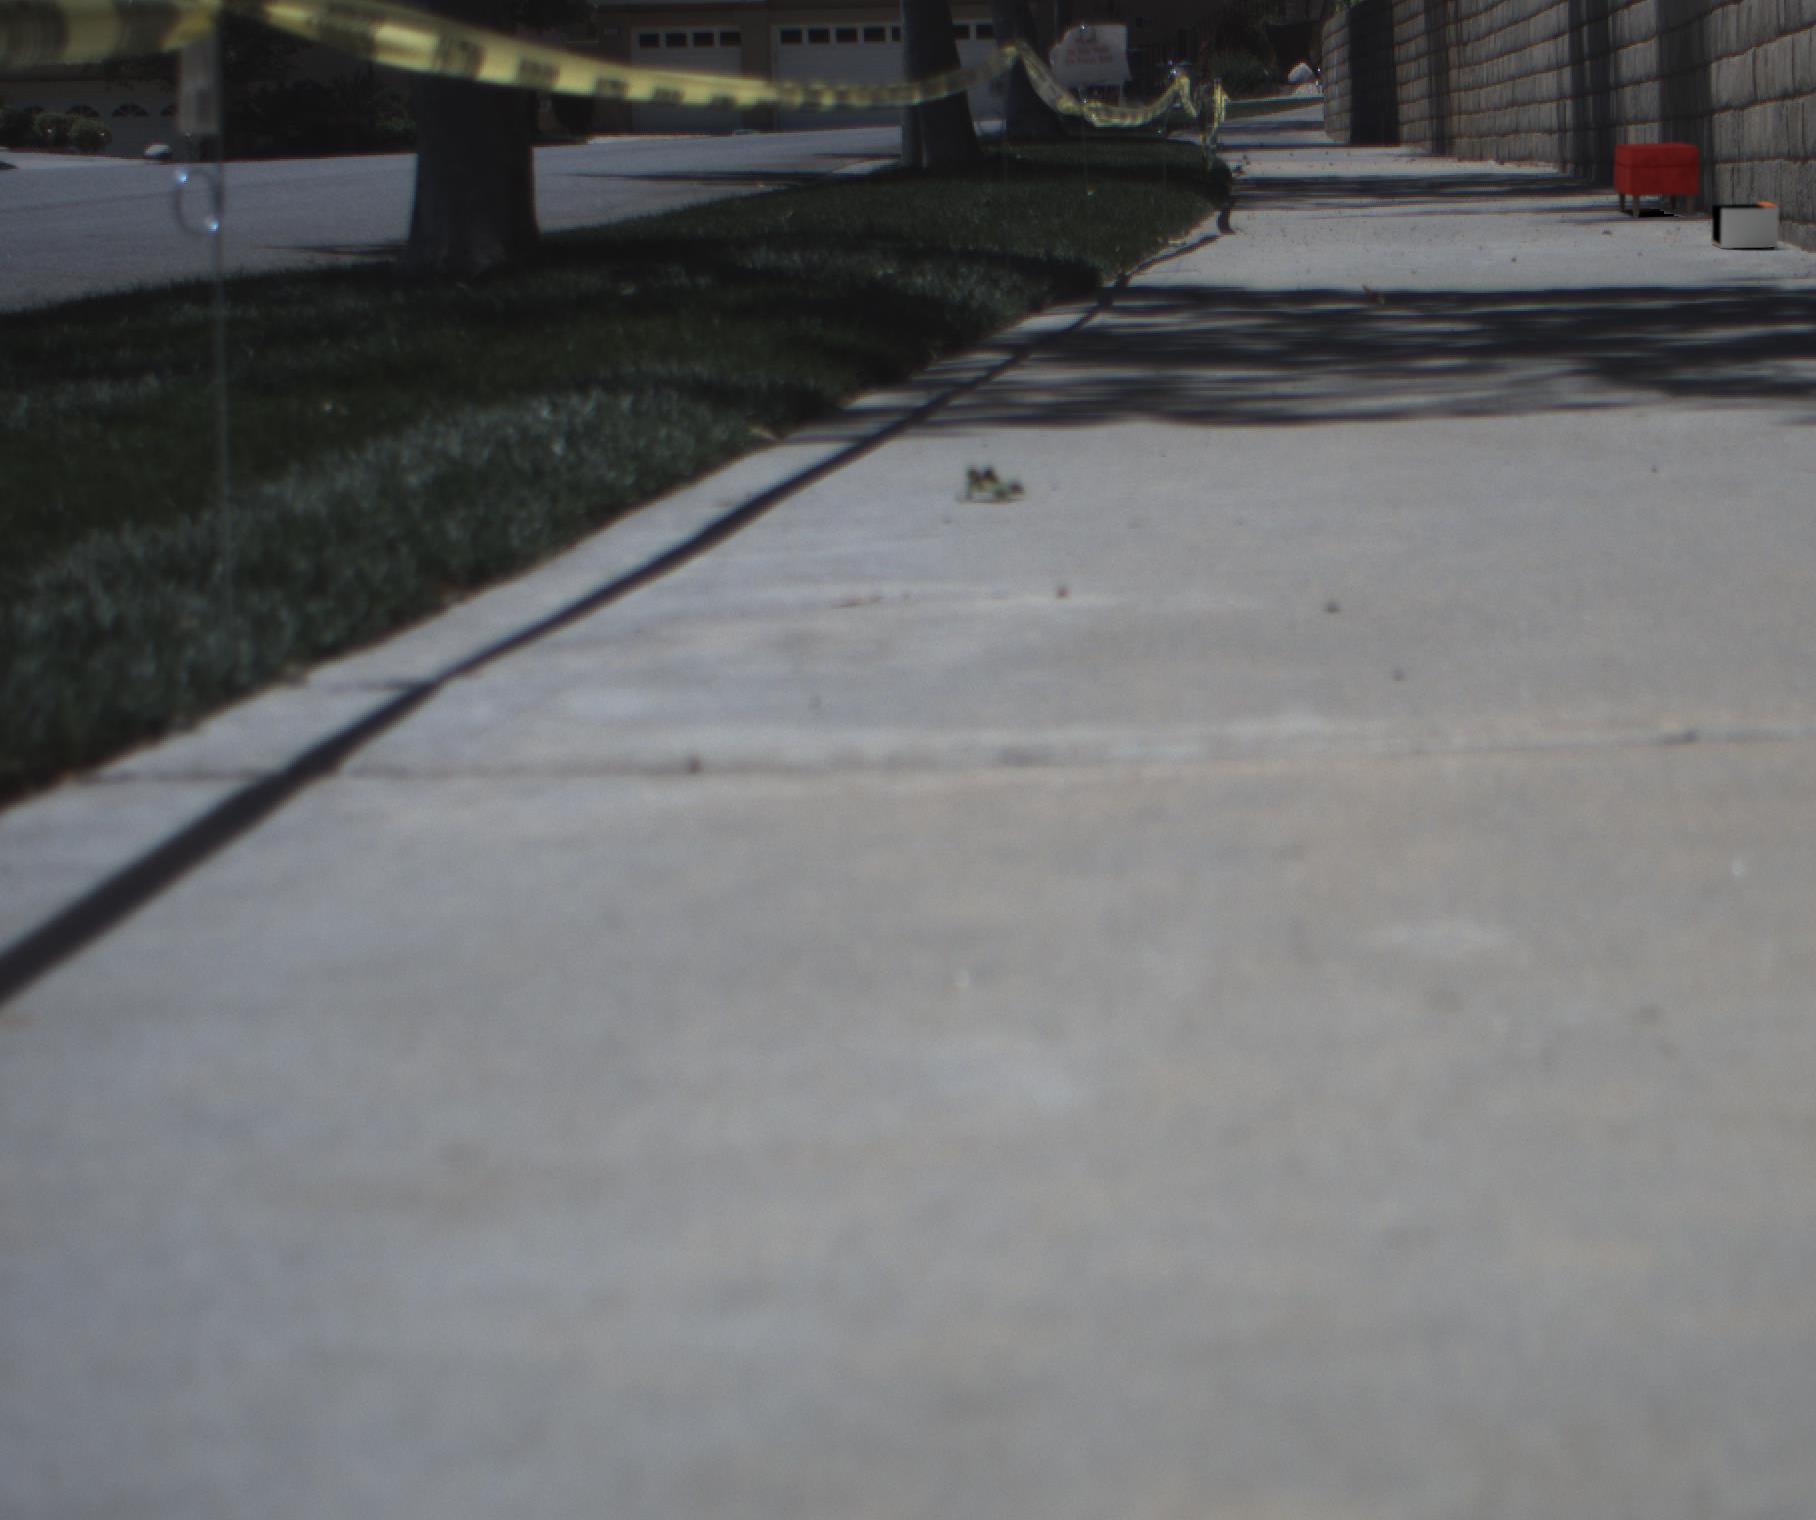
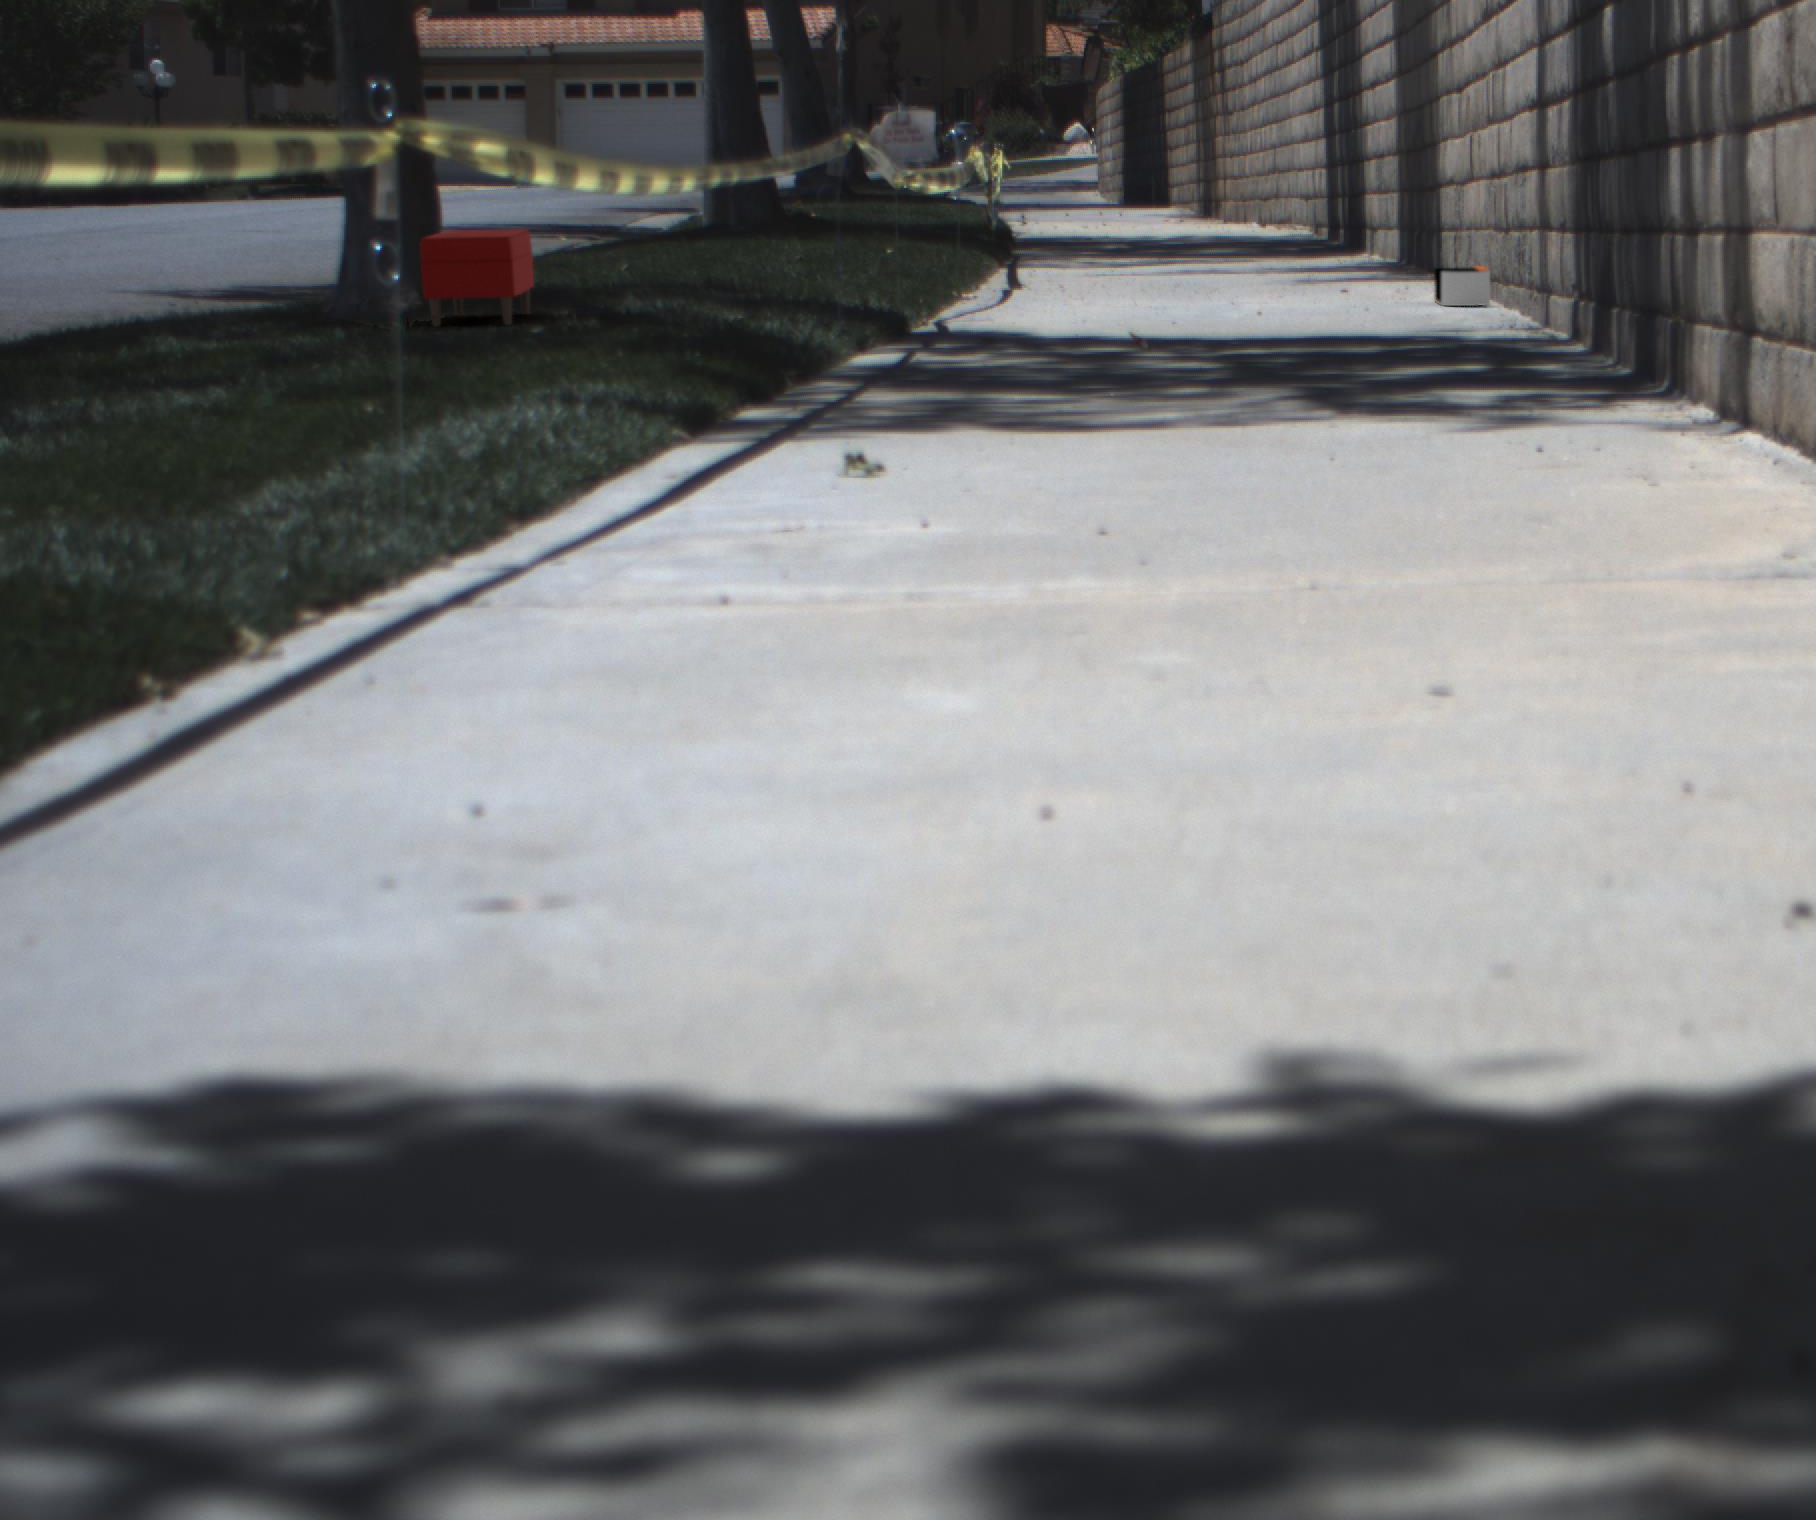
bench: present [1614,142,1699,218] -> present [420,229,534,327]

